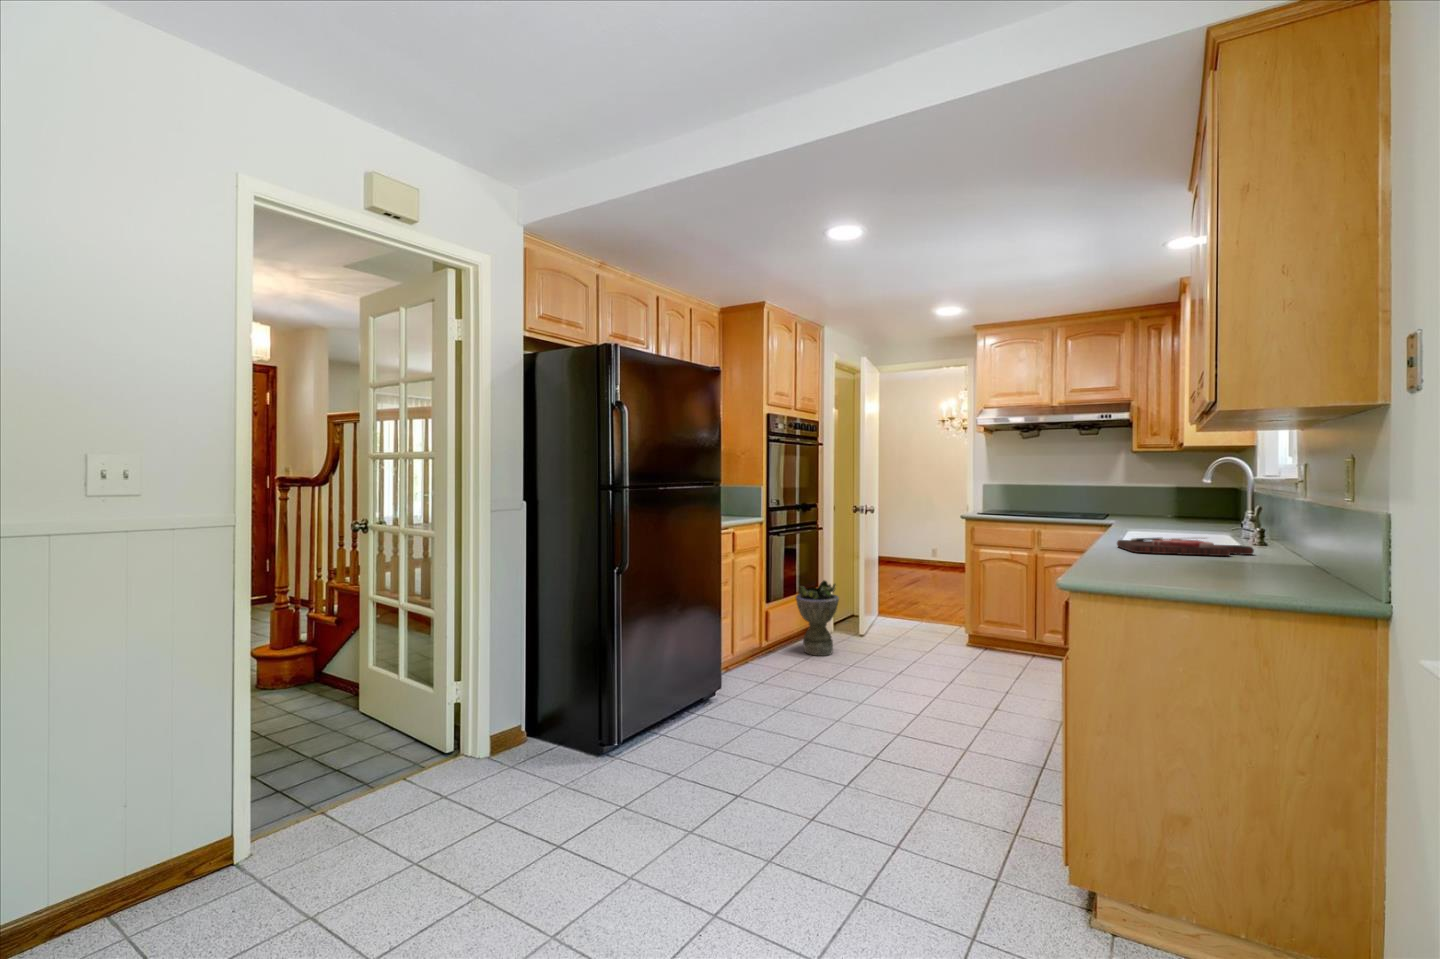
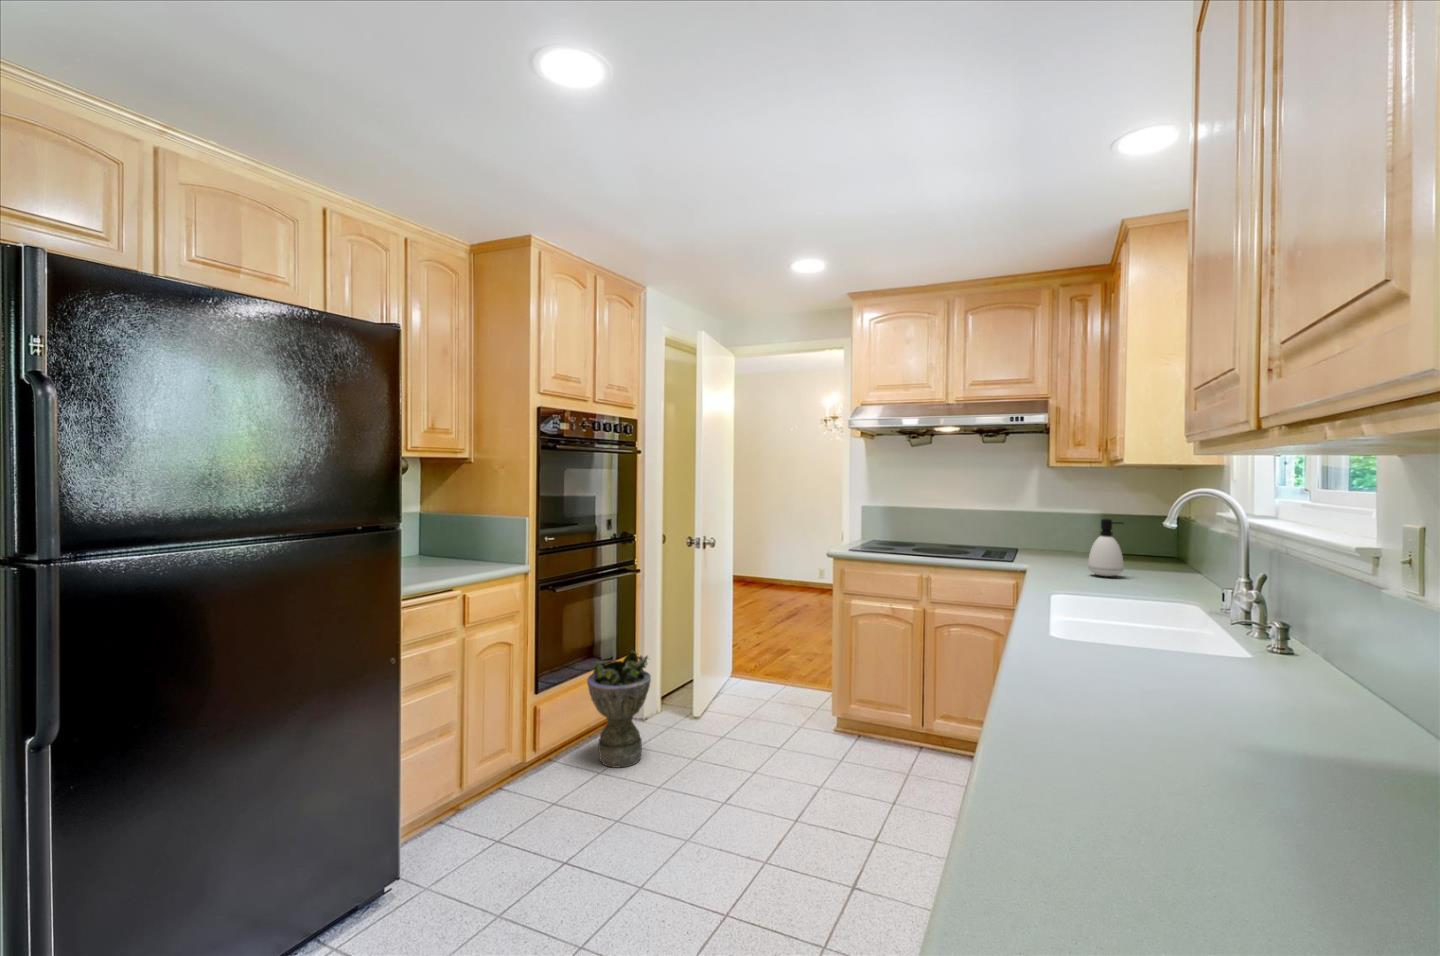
soap dispenser: none [1158,485,1184,525] -> present [1088,519,1124,576]
cutting board: present [1117,538,1254,556] -> none [1056,654,1319,715]

